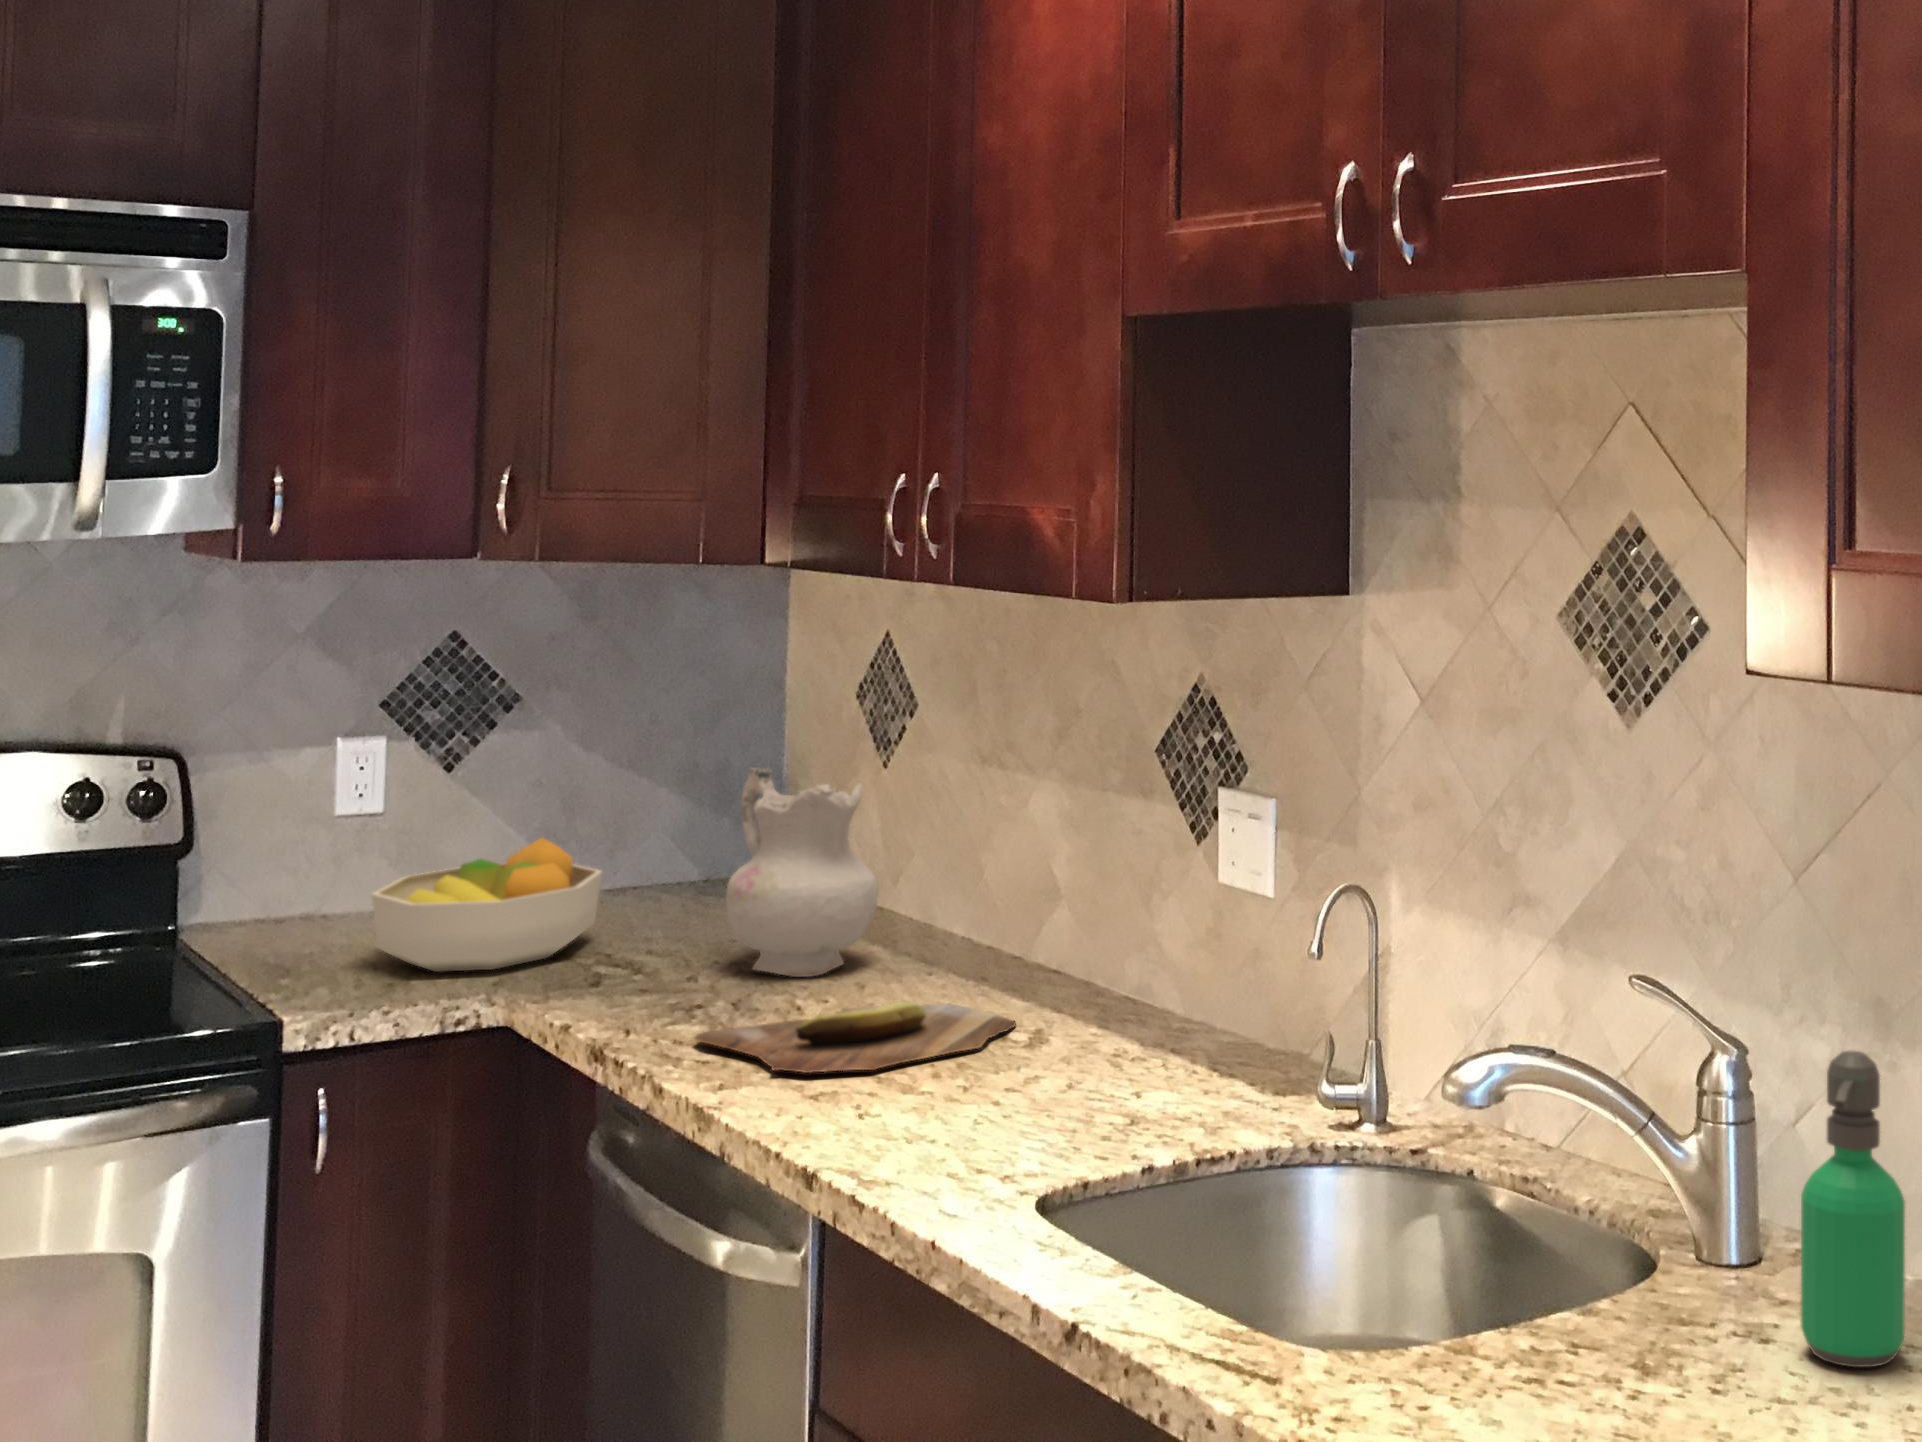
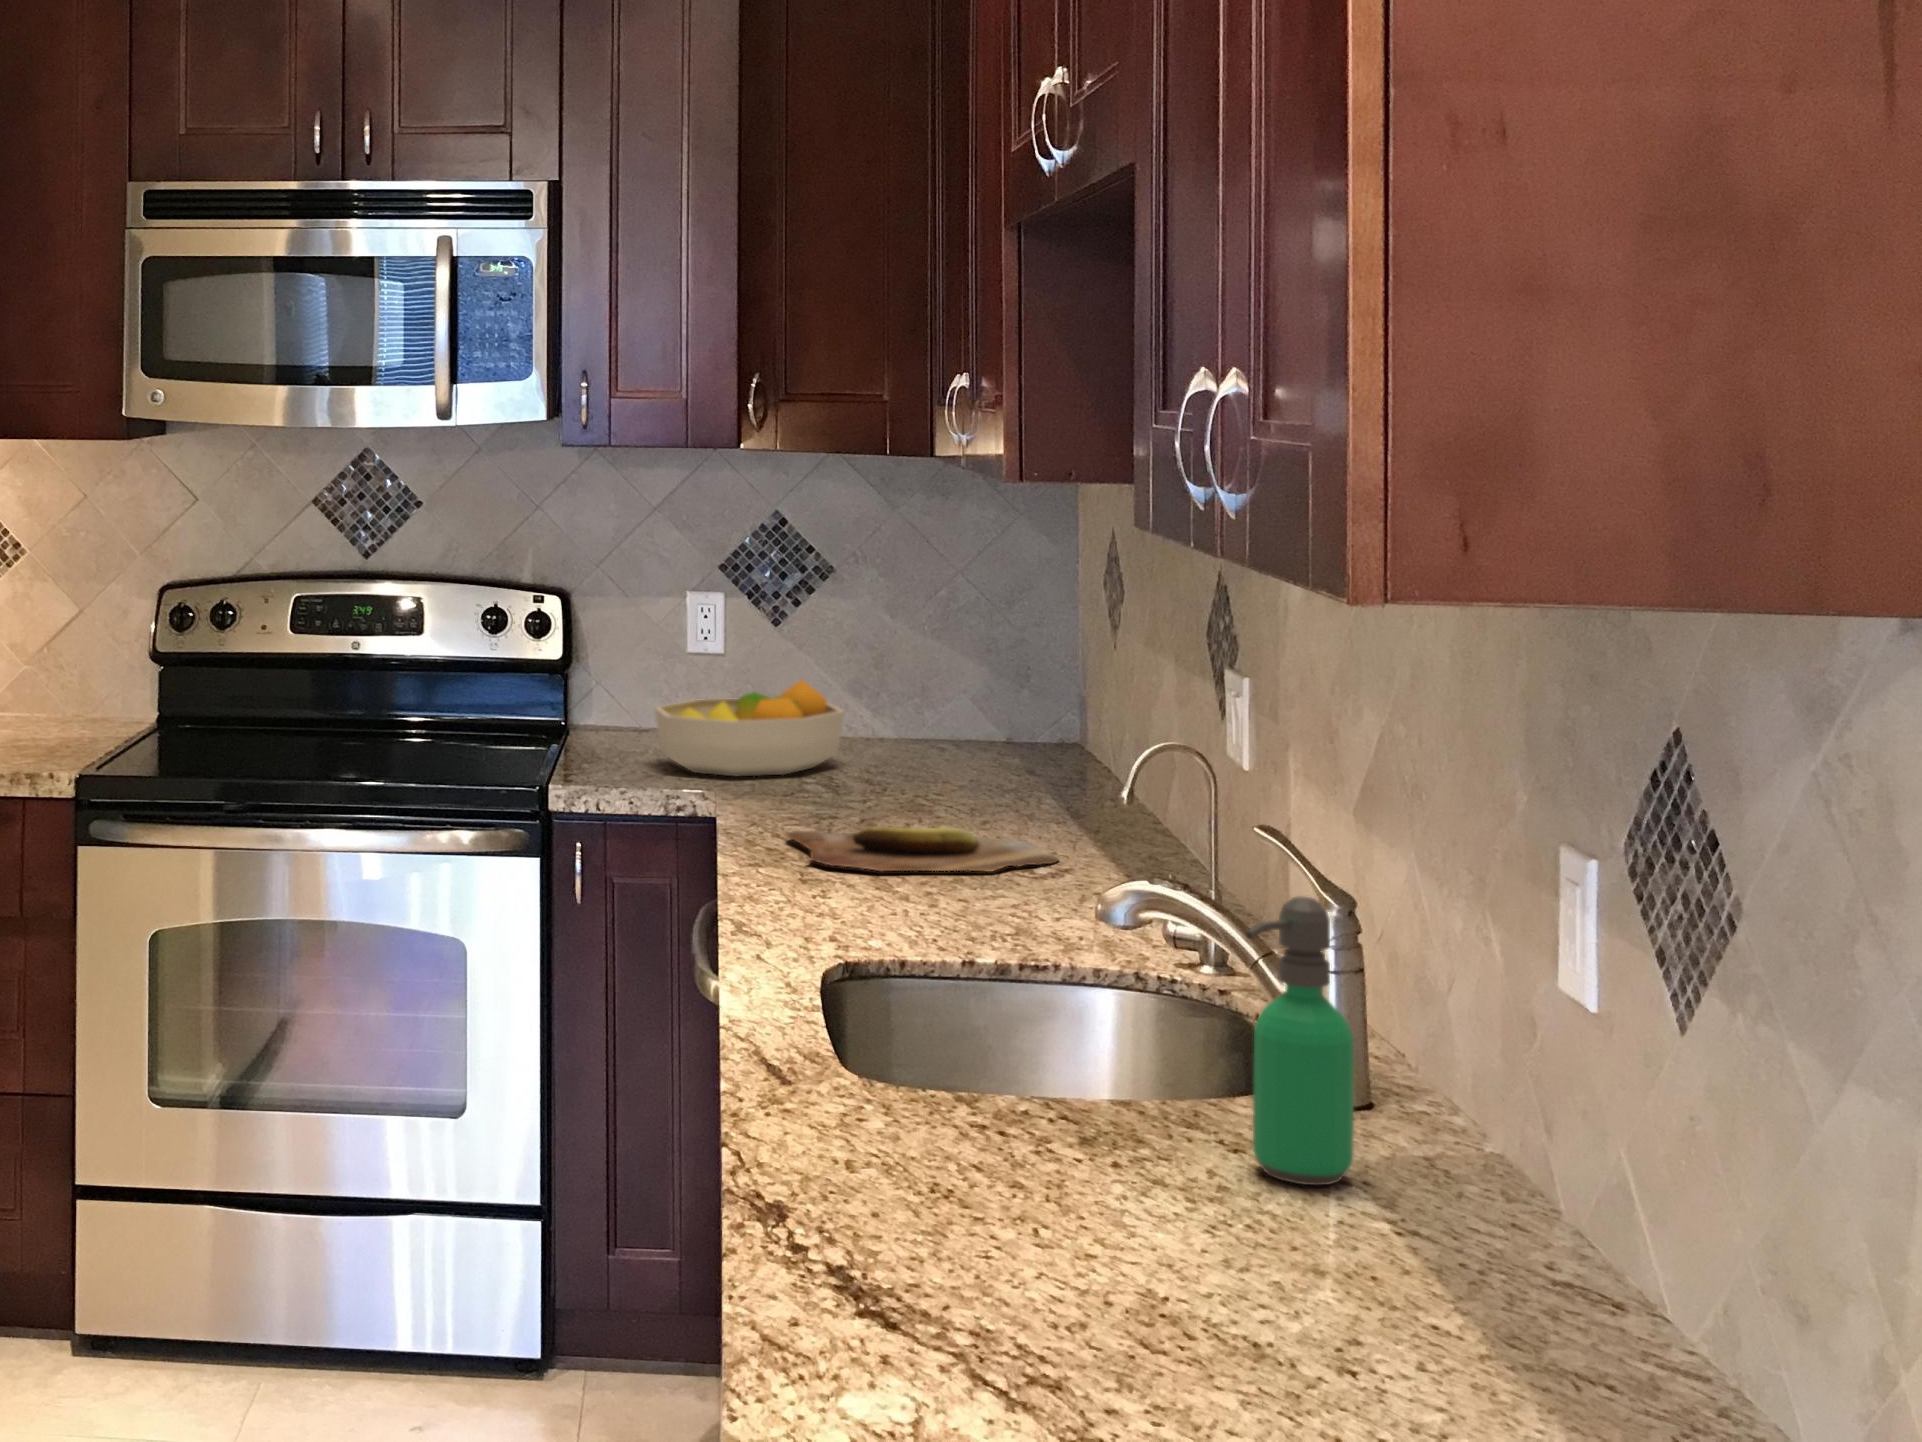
ceramic pitcher: present [726,767,878,977] -> none [896,631,1027,811]

